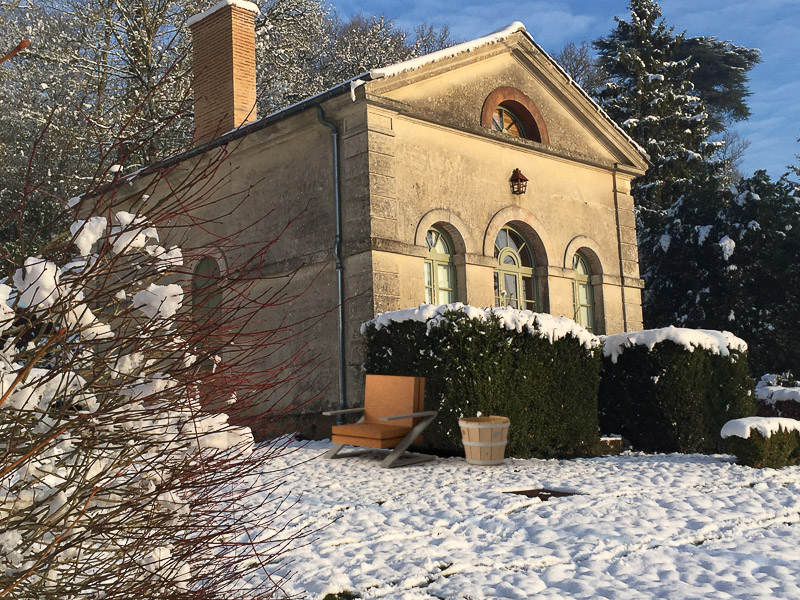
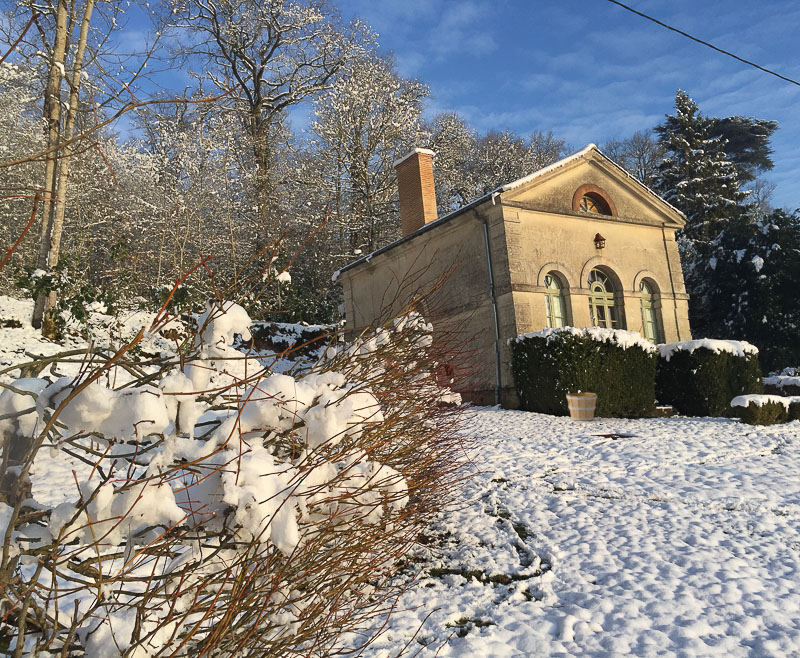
lounge chair: present [323,375,438,468] -> none [487,369,554,421]

